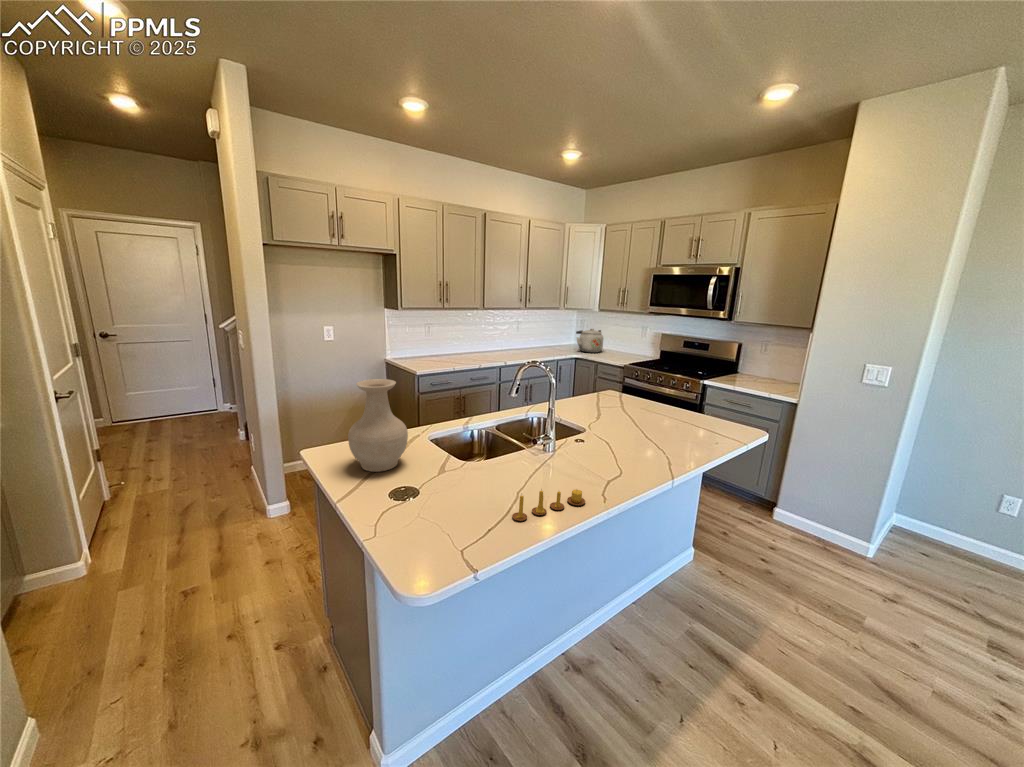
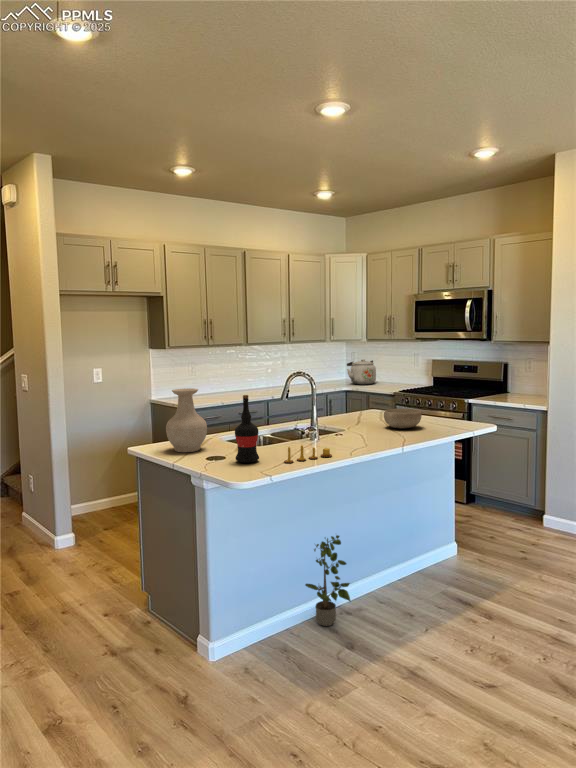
bowl: none [638,405,686,433] -> present [384,409,422,428]
wine bottle: none [437,410,475,516] -> present [235,395,259,463]
potted plant: none [530,578,589,694] -> present [305,535,351,626]

